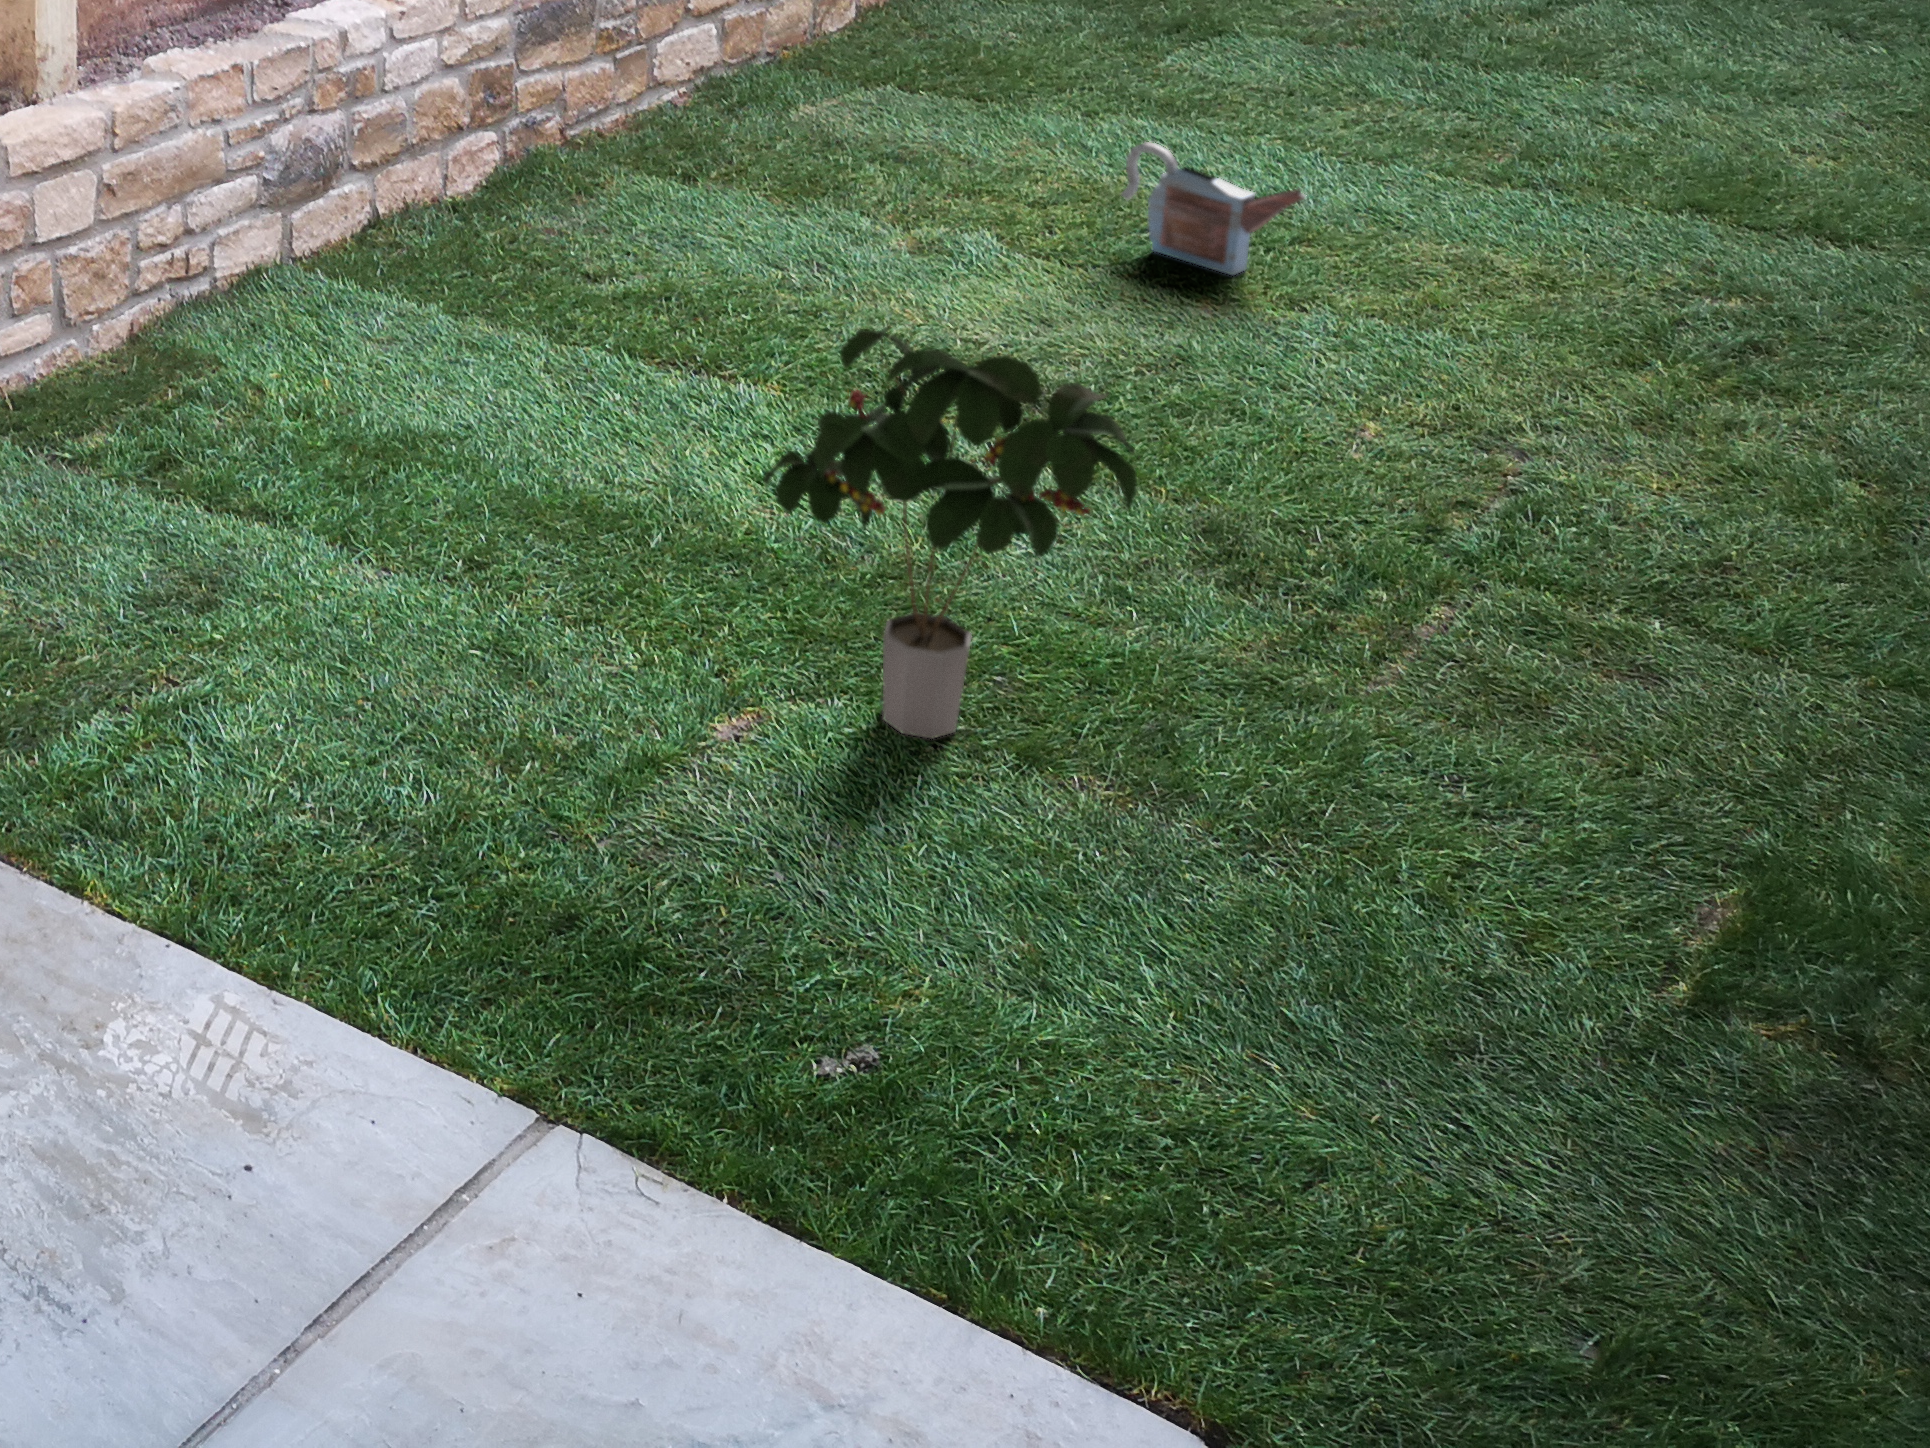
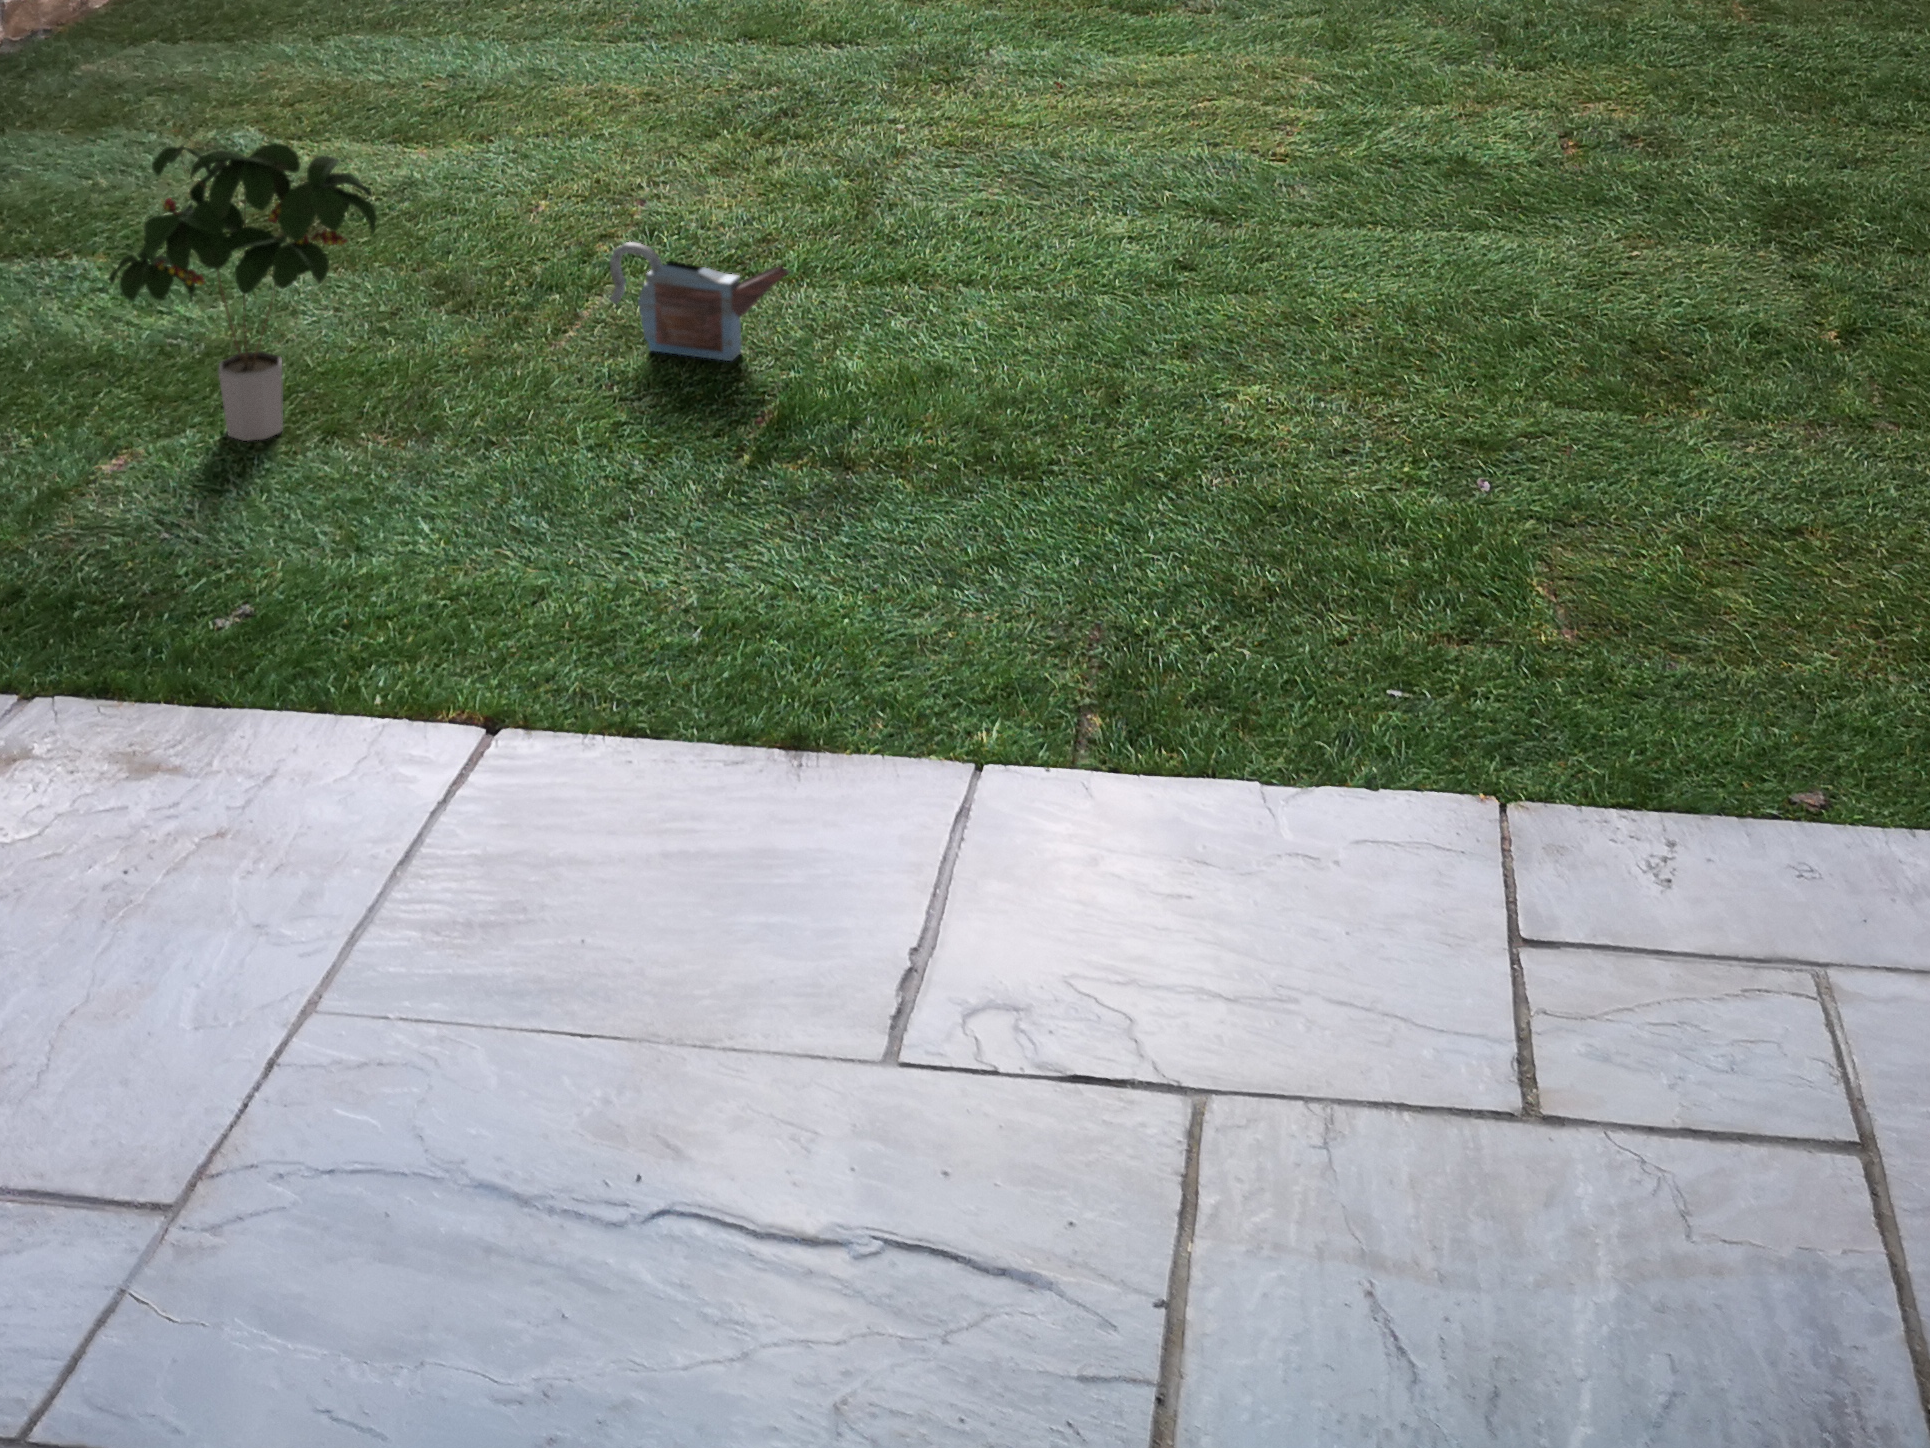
watering can: present [1122,142,1306,275] -> present [609,242,789,361]

